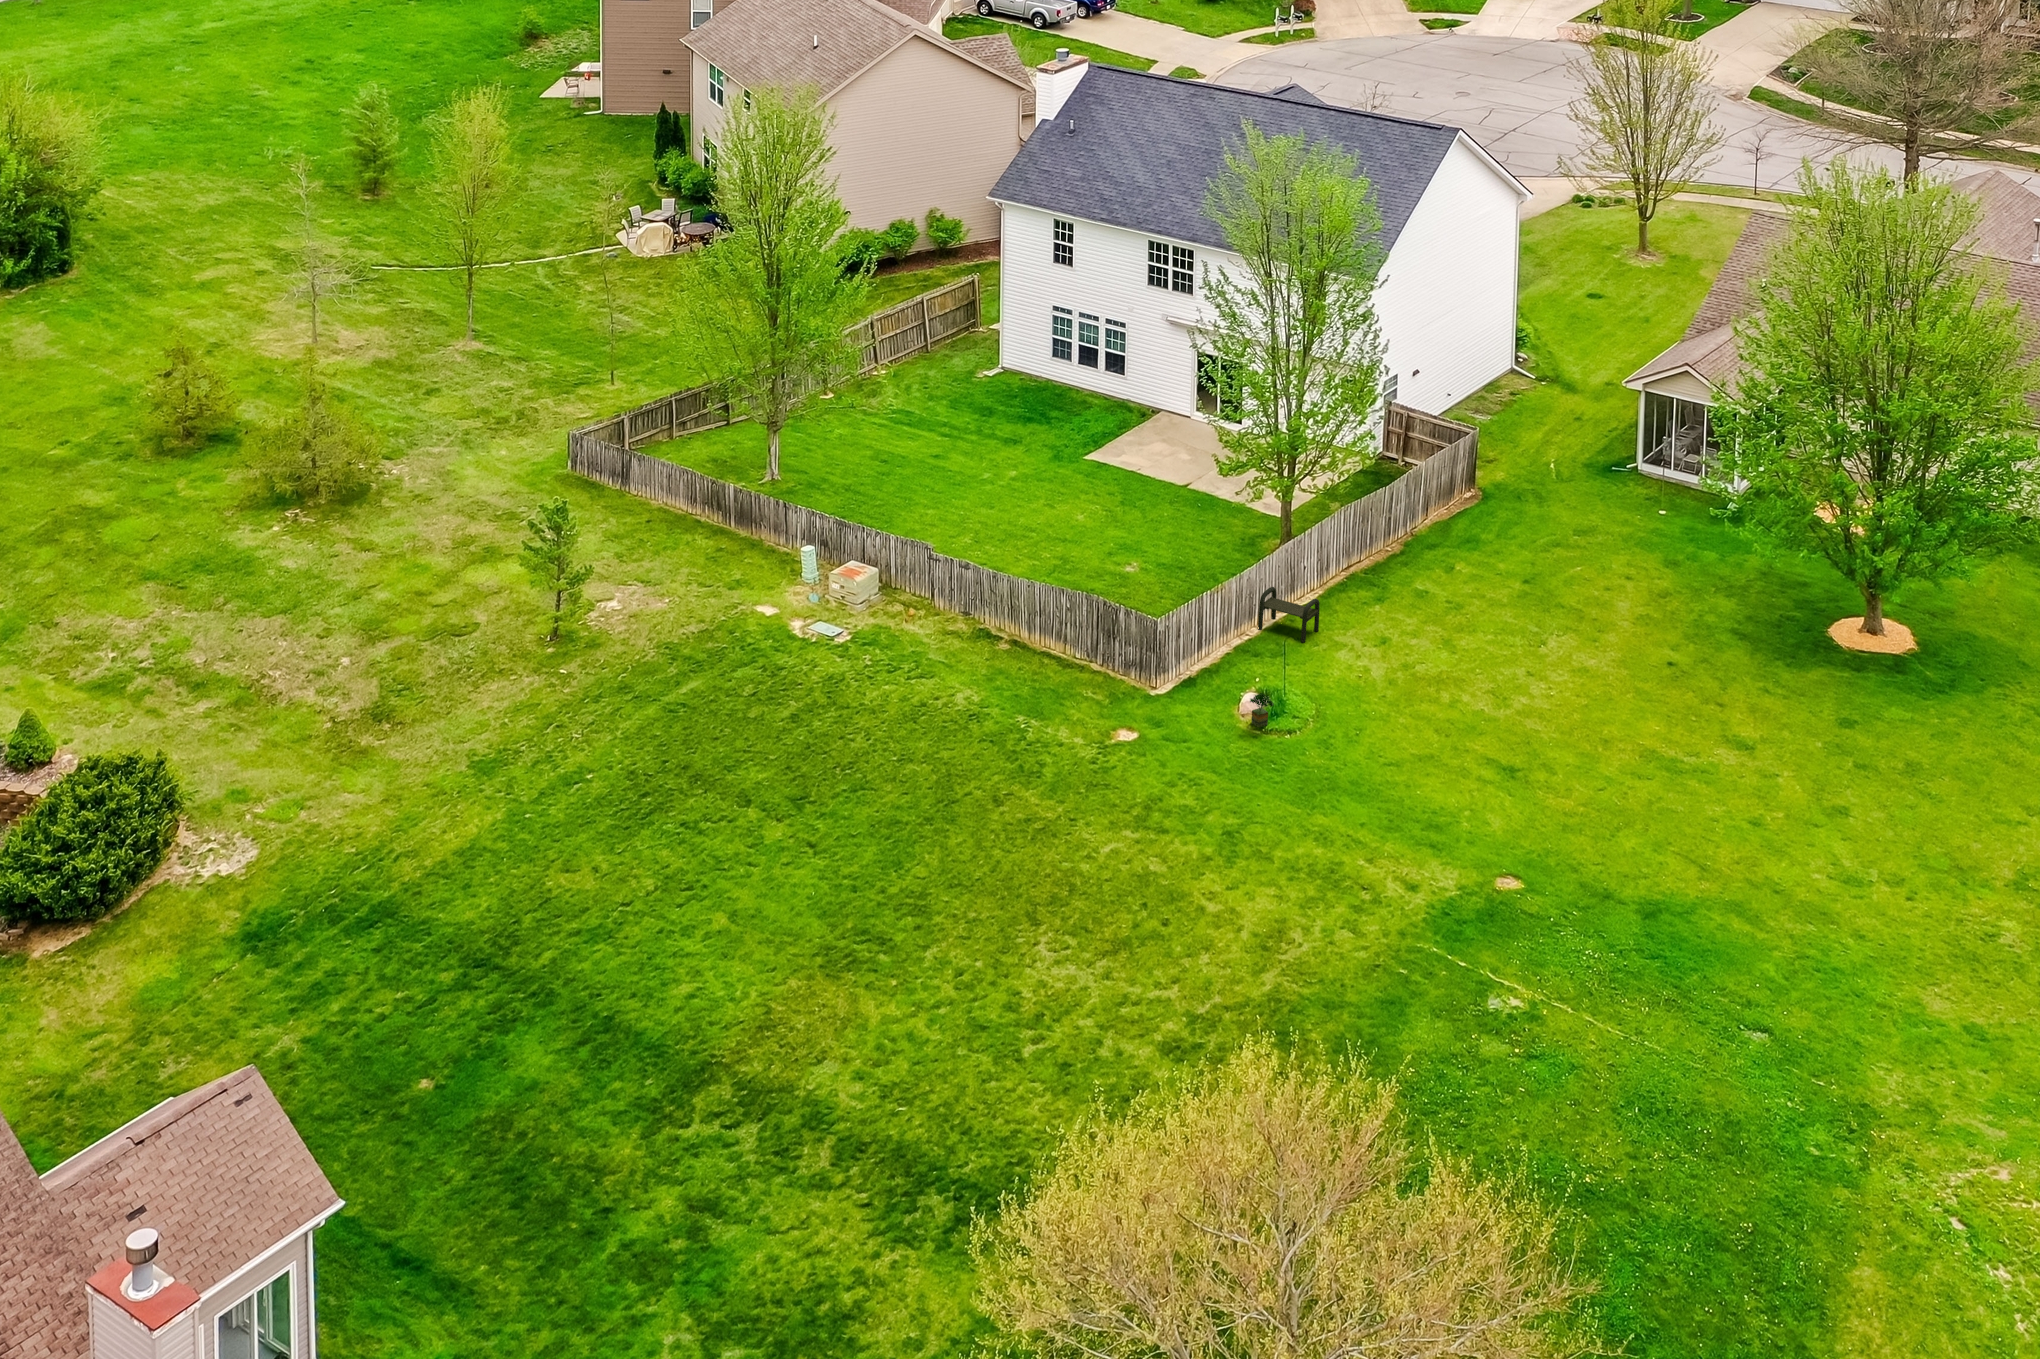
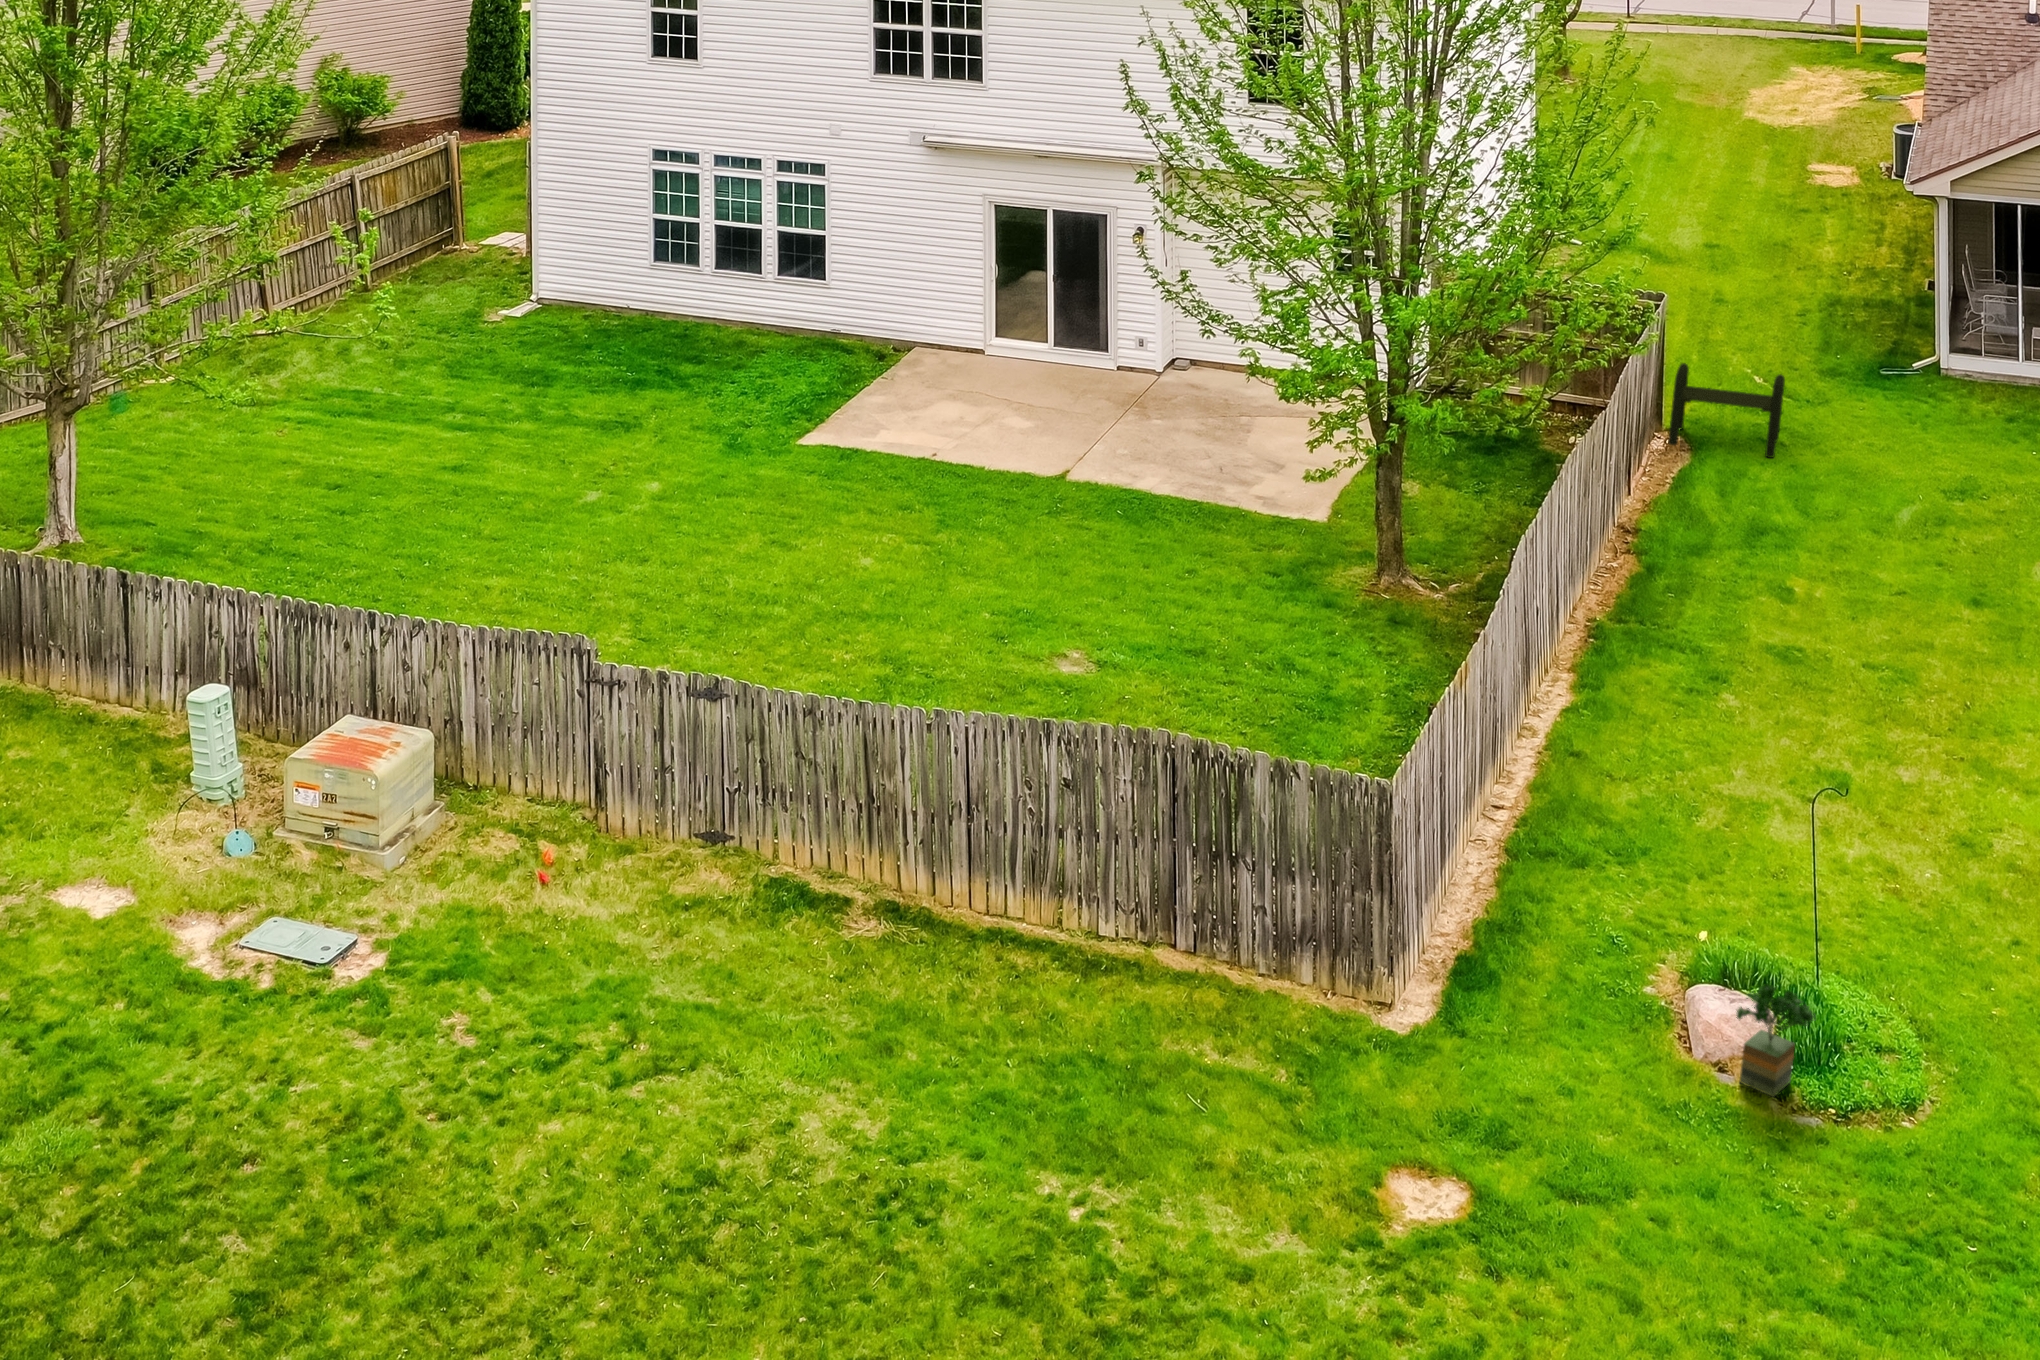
bench: present [1258,587,1319,642] -> present [1668,363,1785,458]

